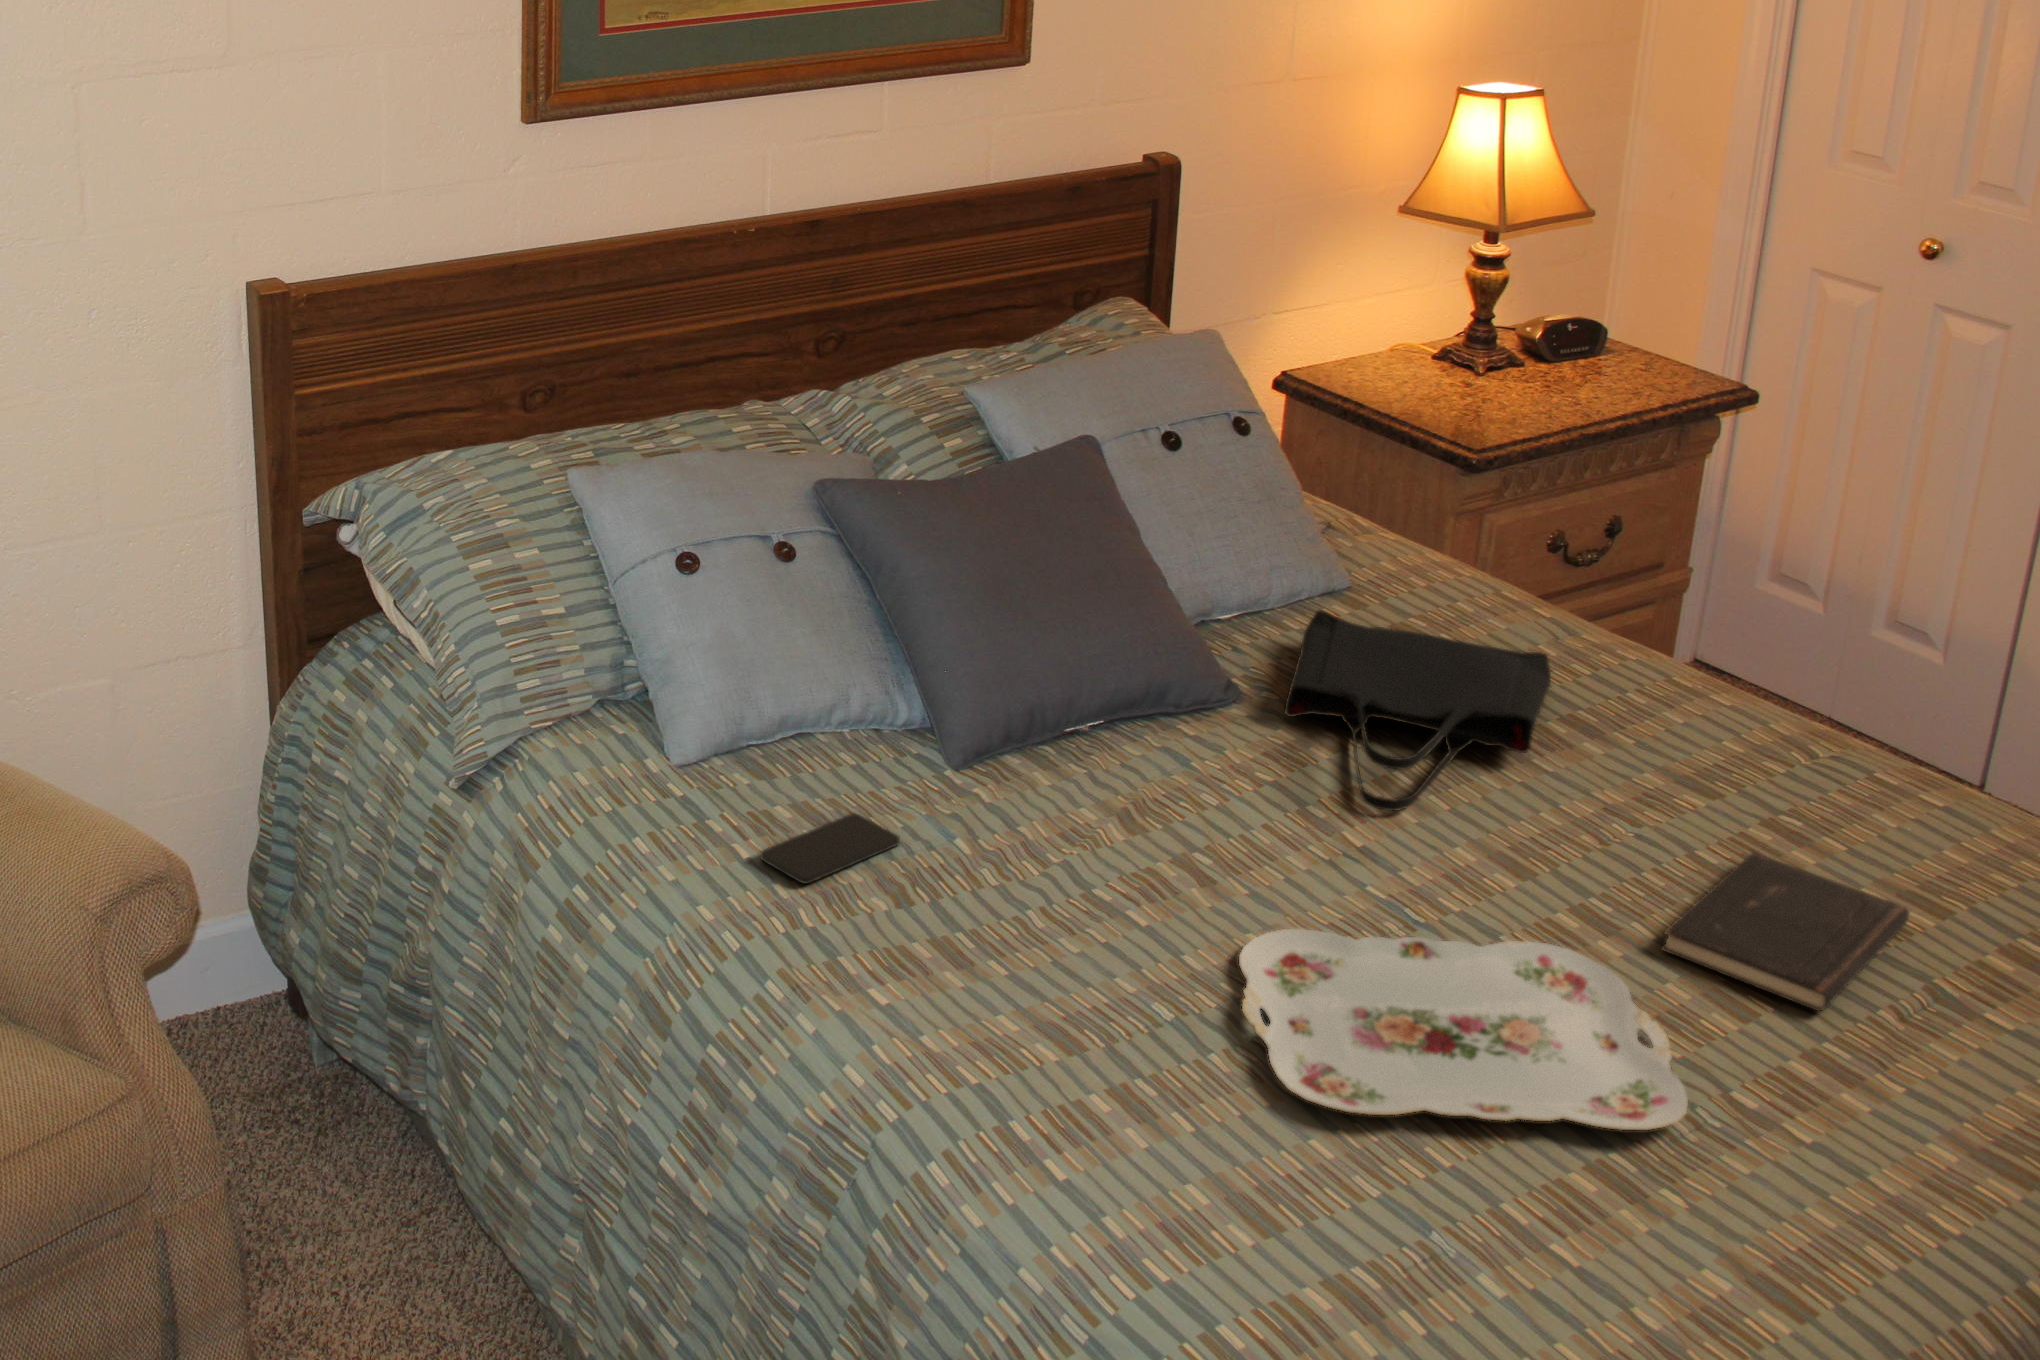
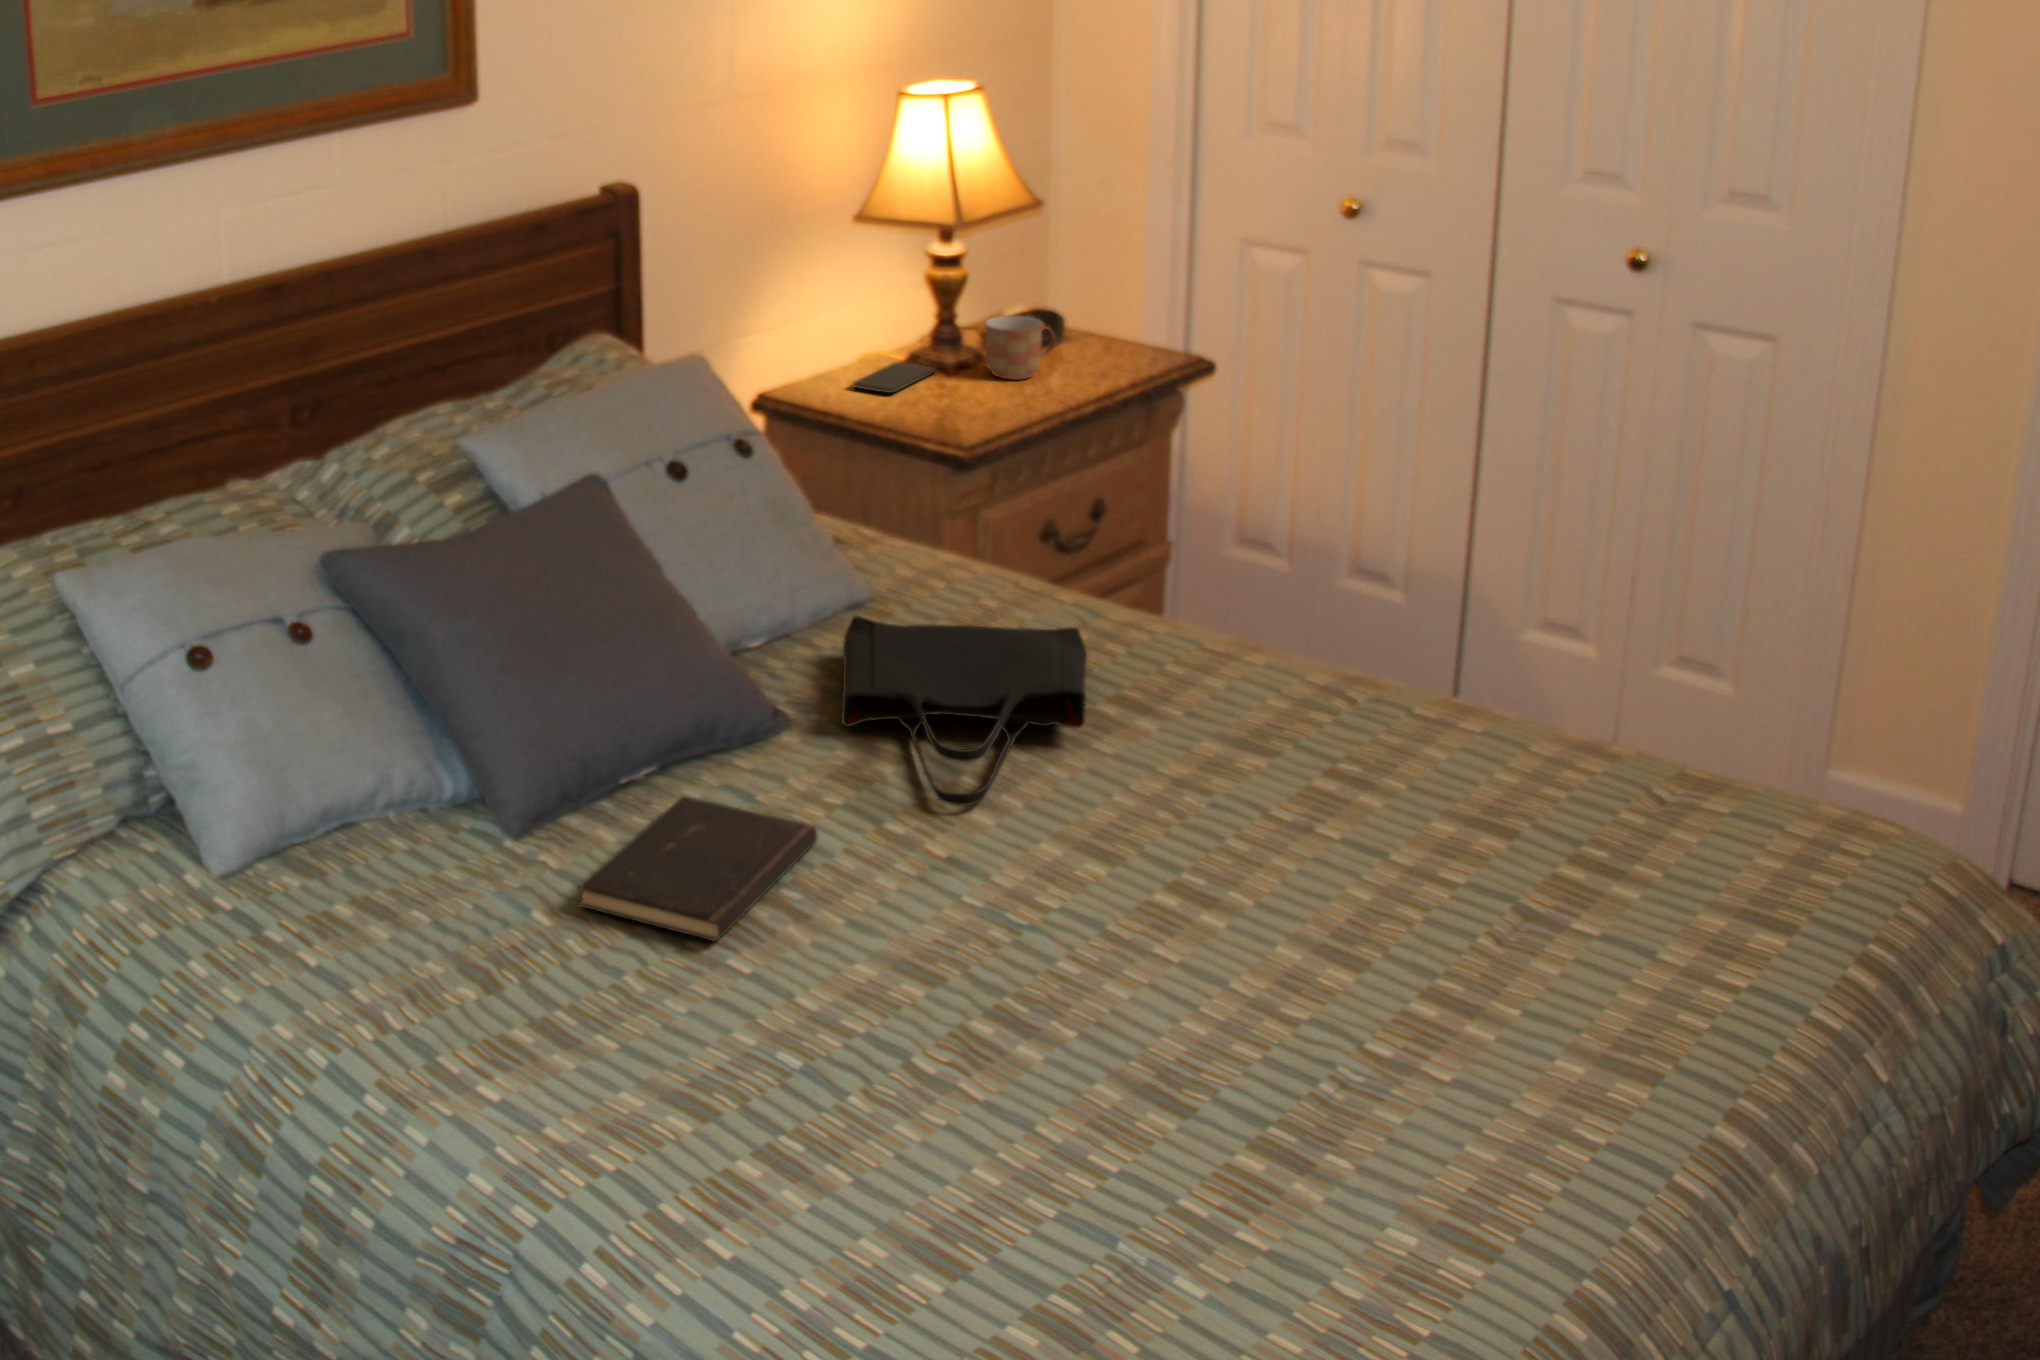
mug: none [1522,322,1601,389] -> present [985,316,1057,380]
smartphone: present [760,814,900,884] -> present [852,362,936,393]
hardcover book: present [1662,853,1909,1011] -> present [579,796,818,941]
serving tray: present [1239,929,1688,1130] -> none [855,914,1326,1126]

